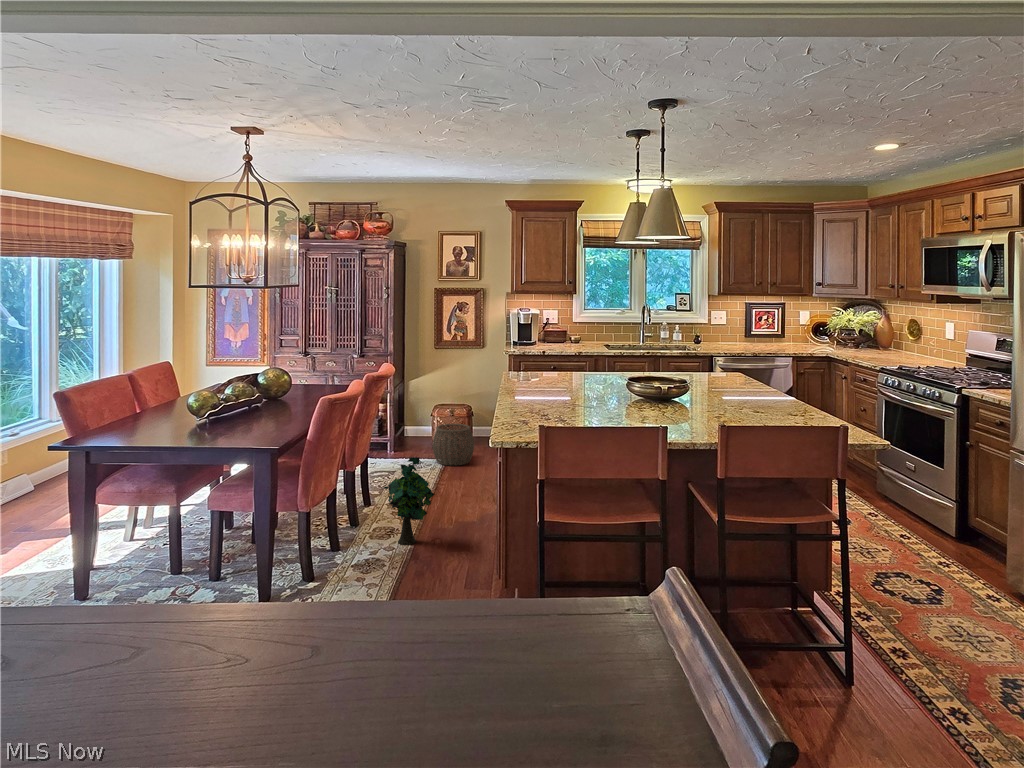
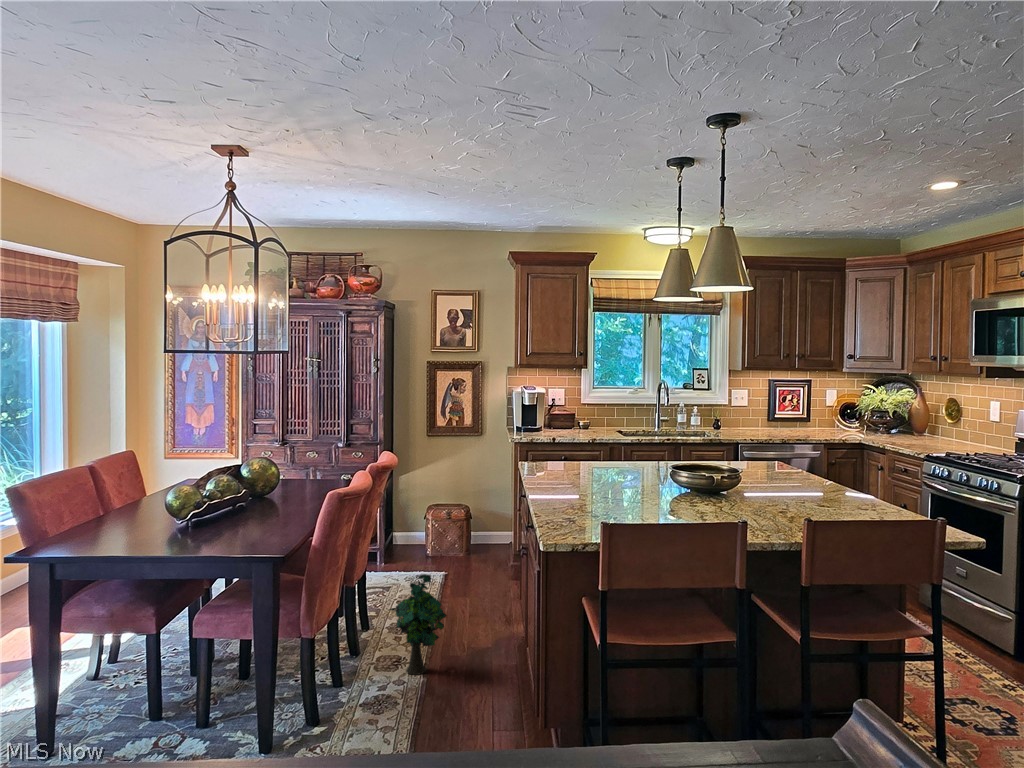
woven basket: present [433,424,474,466] -> none [429,521,477,570]

